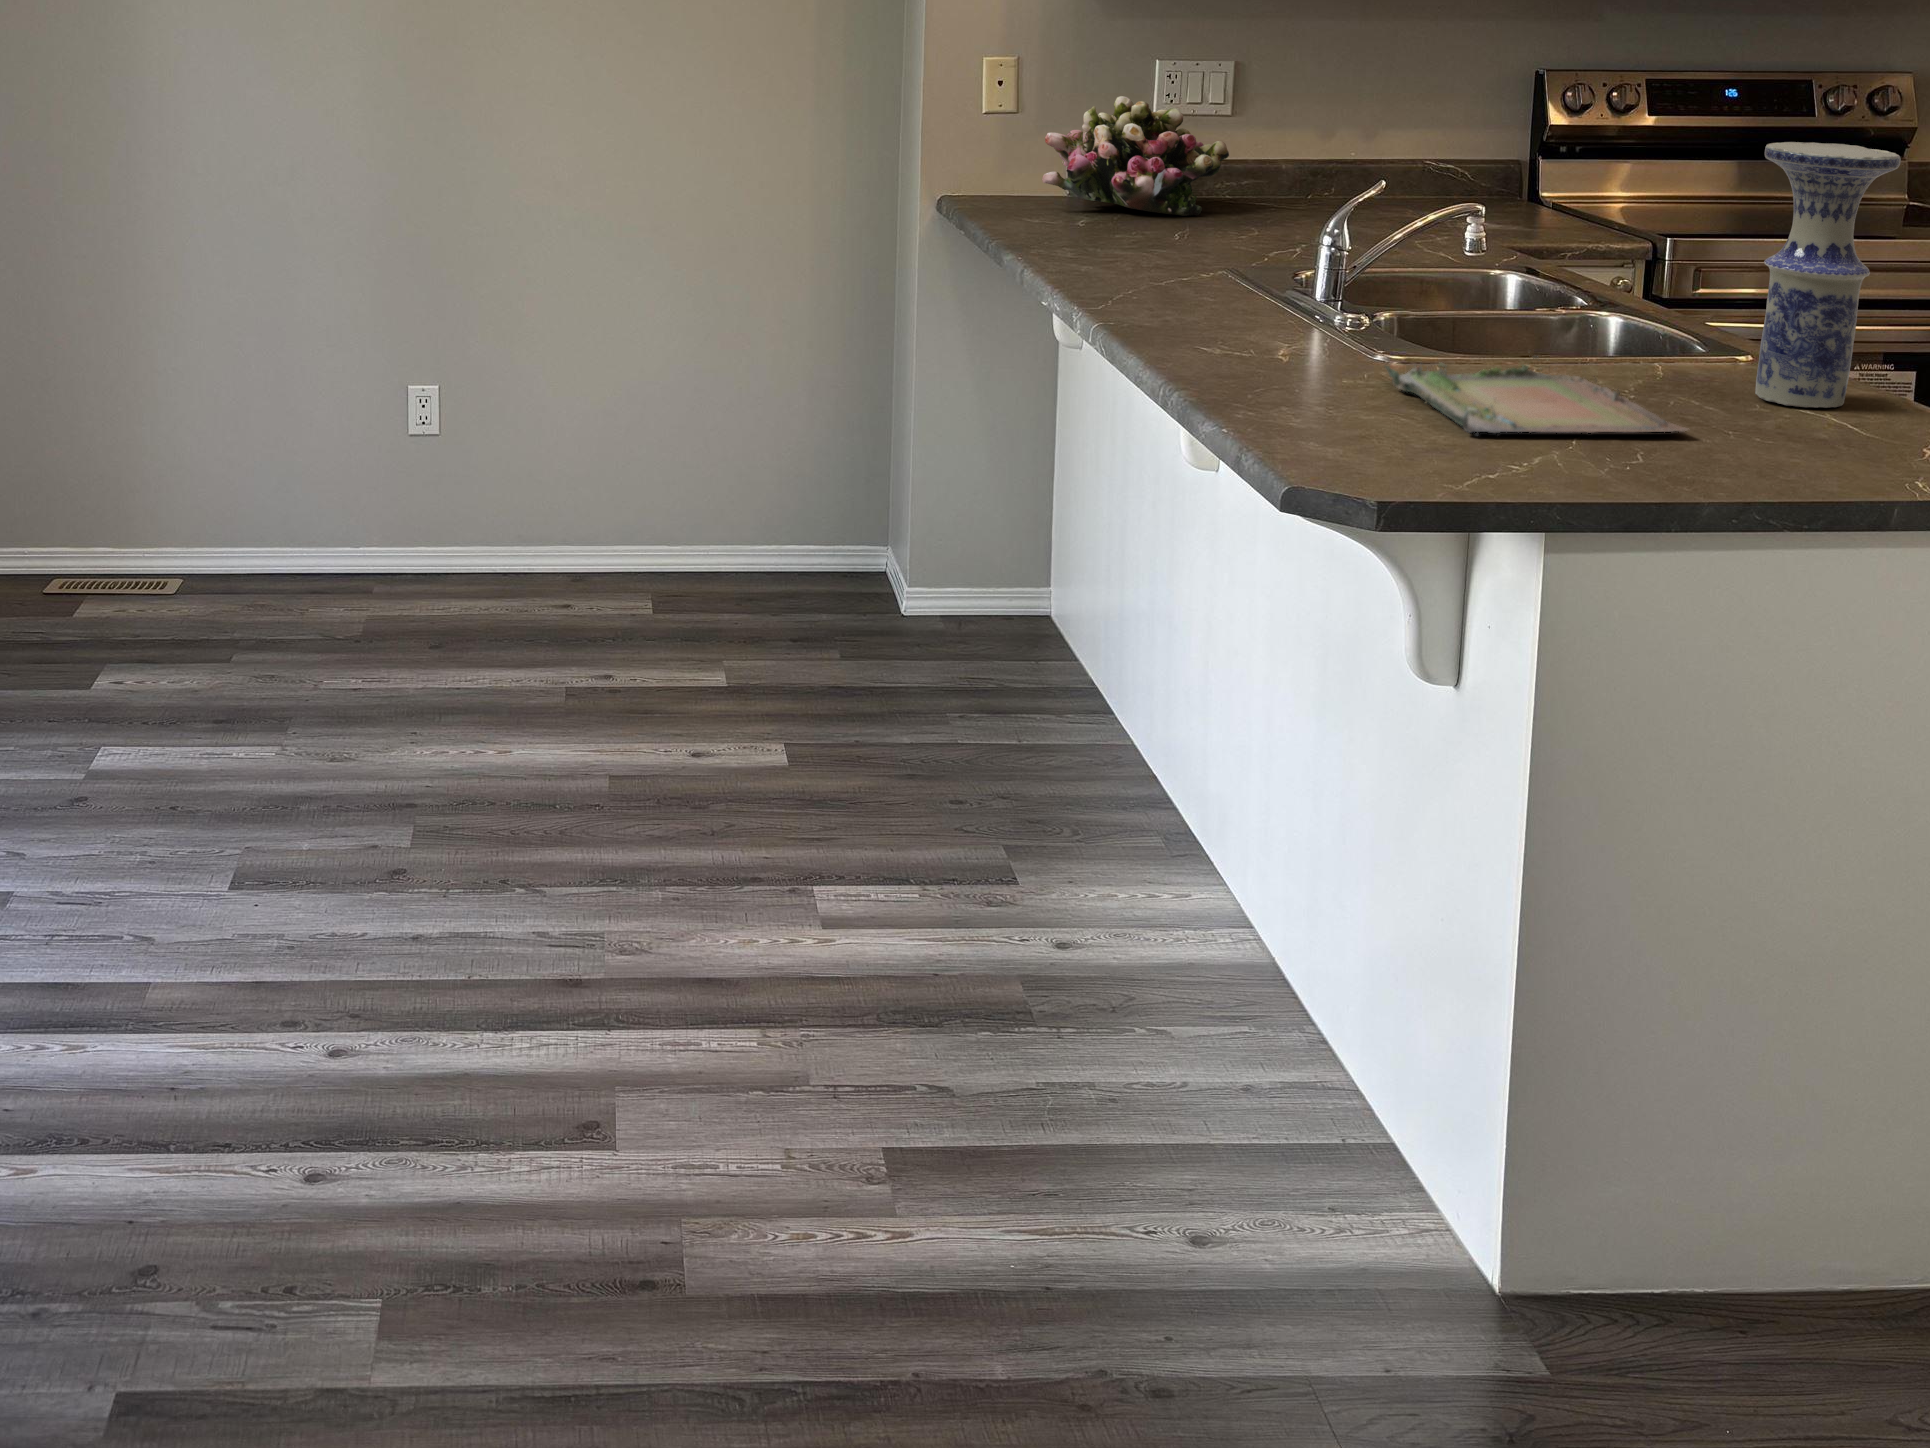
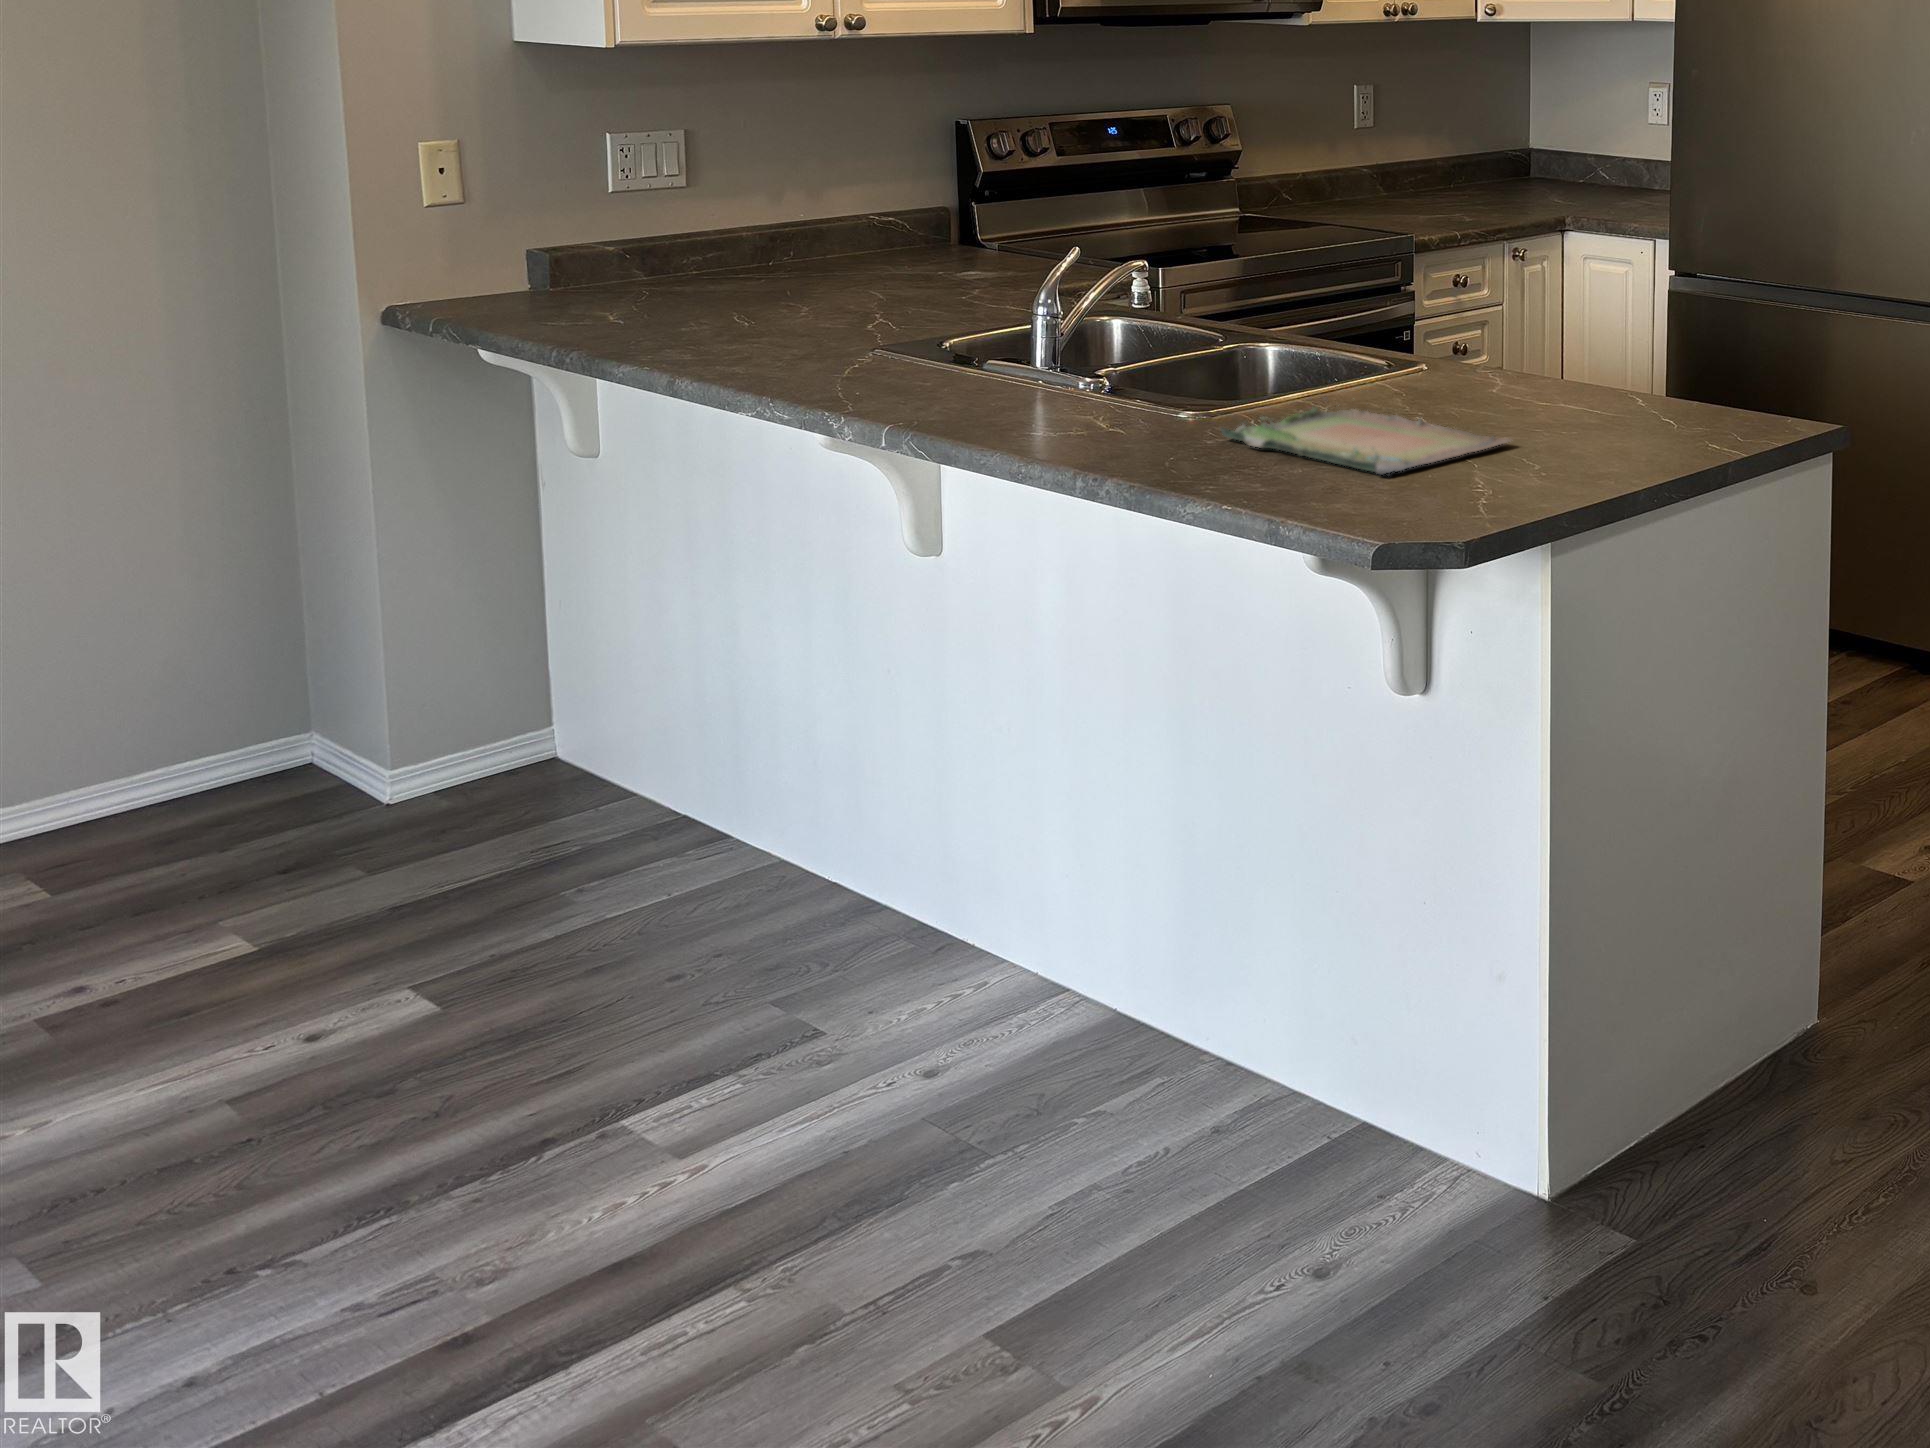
flower arrangement: present [1042,96,1229,216] -> none [500,179,708,303]
vase: present [1755,142,1901,408] -> none [1469,190,1567,407]

